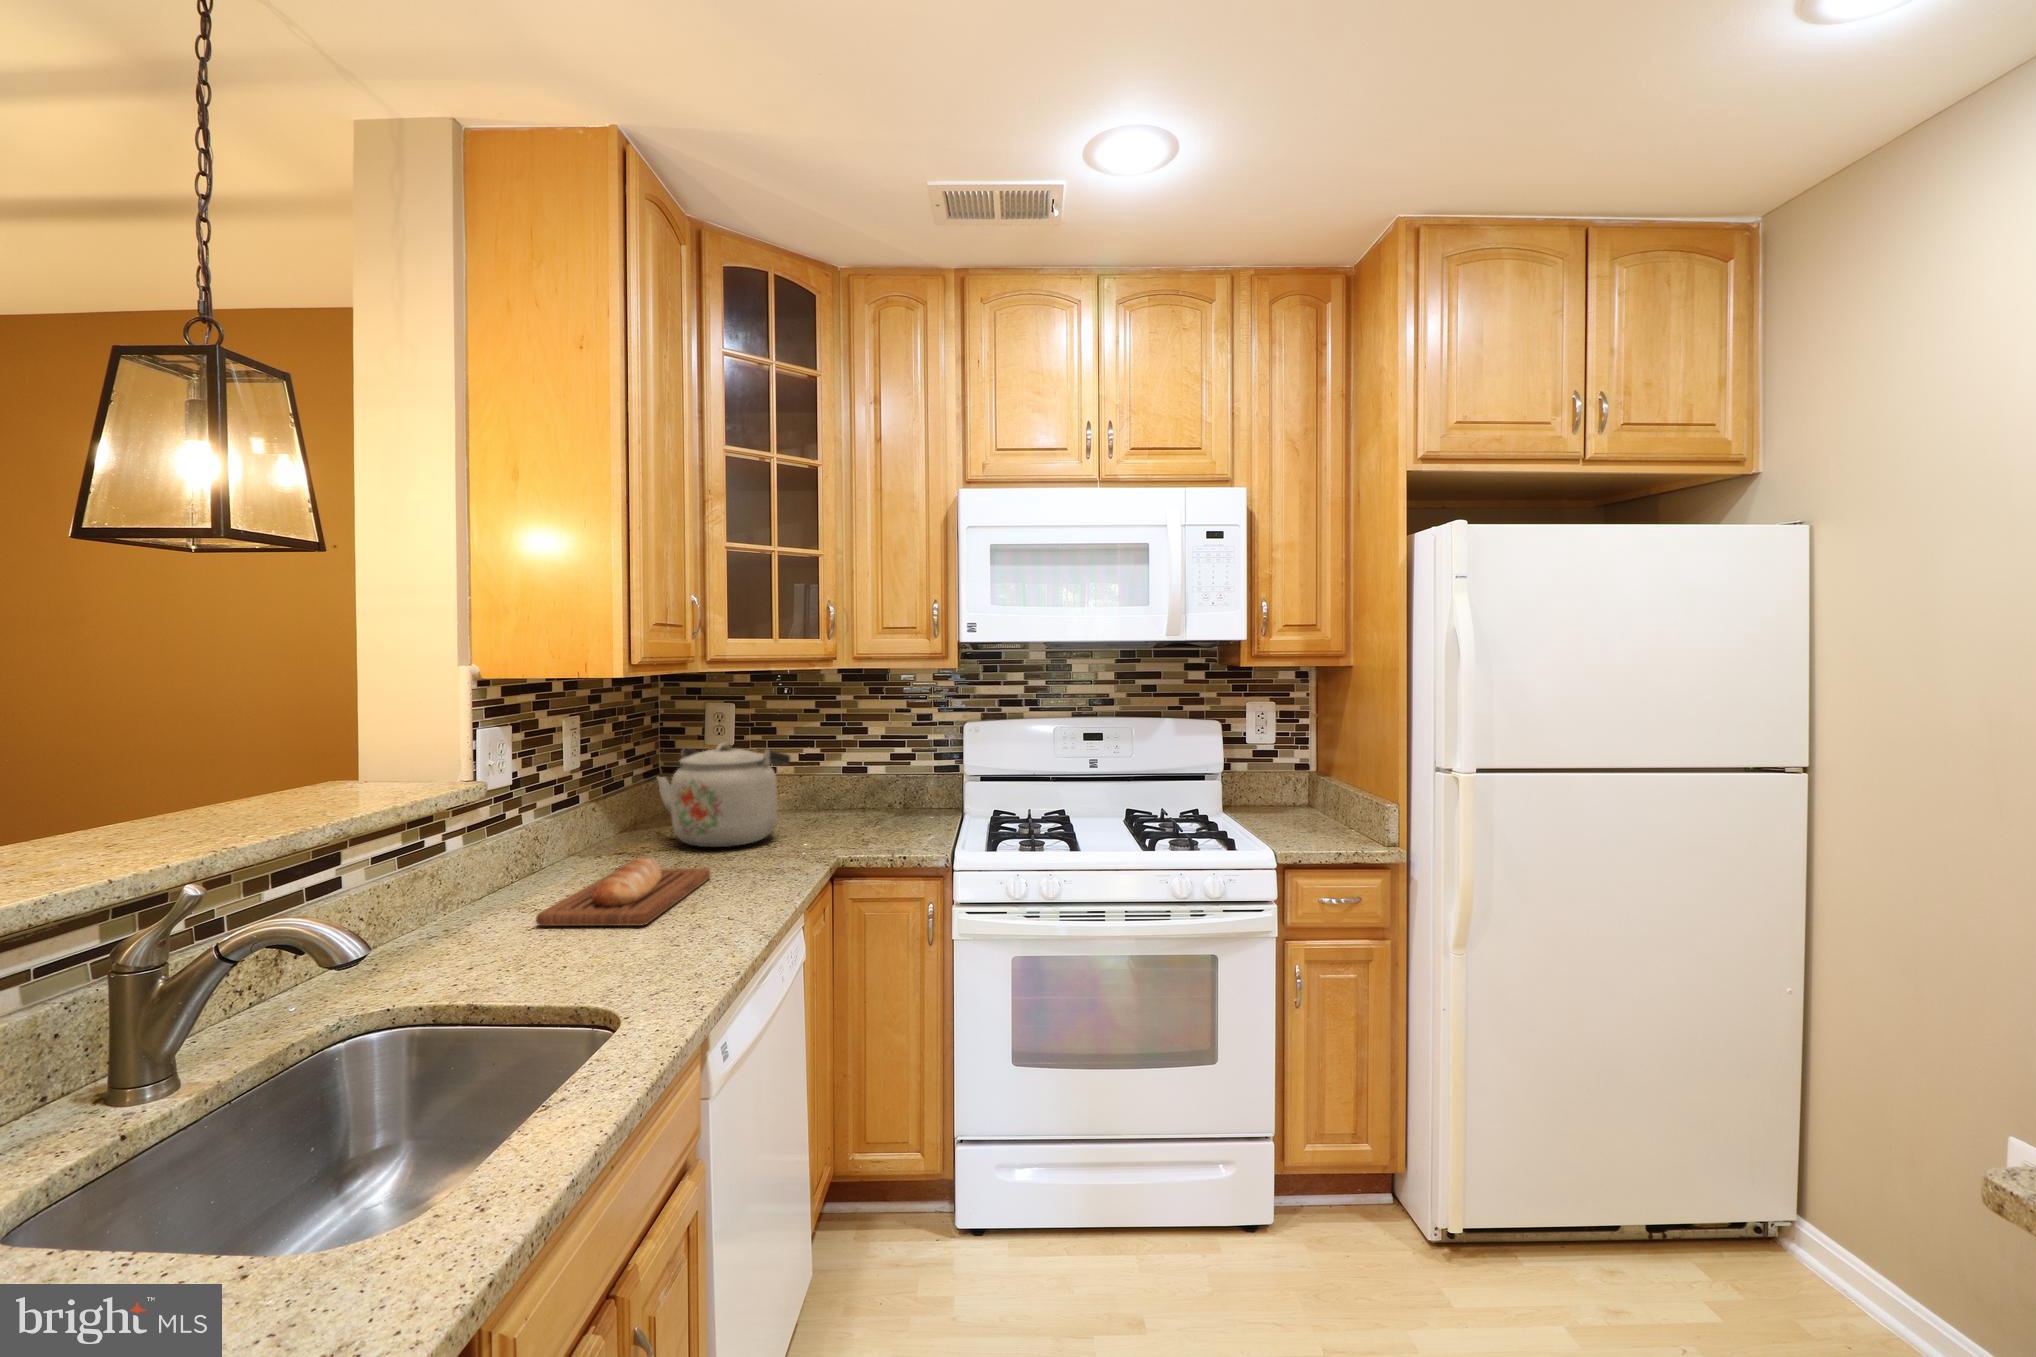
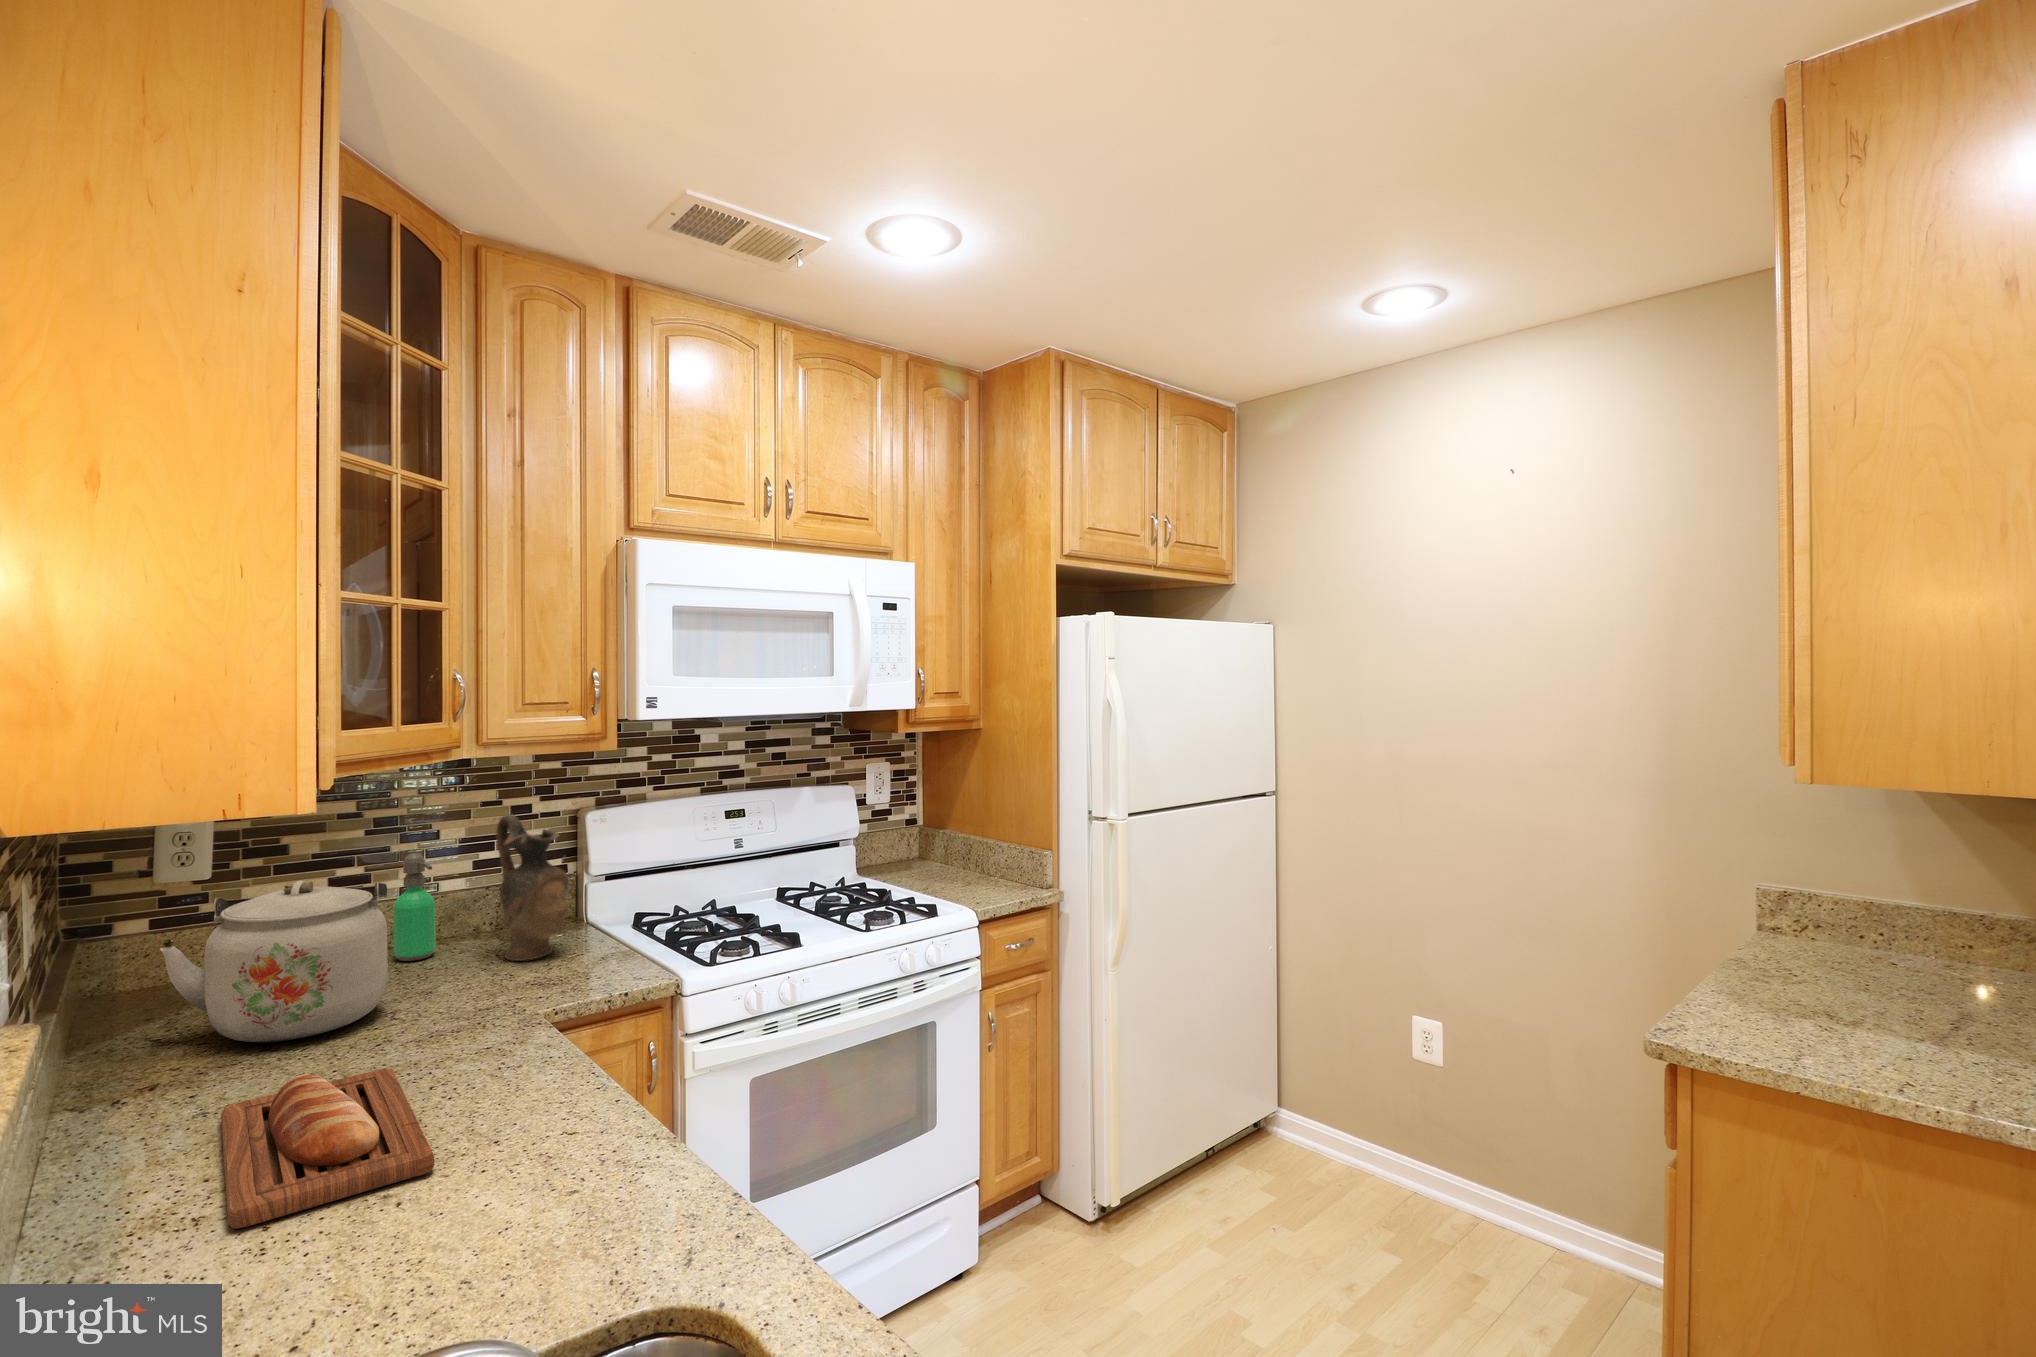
ceramic pitcher: none [875,715,923,829] -> present [496,814,569,961]
soap dispenser: none [822,741,850,819] -> present [393,853,436,961]

